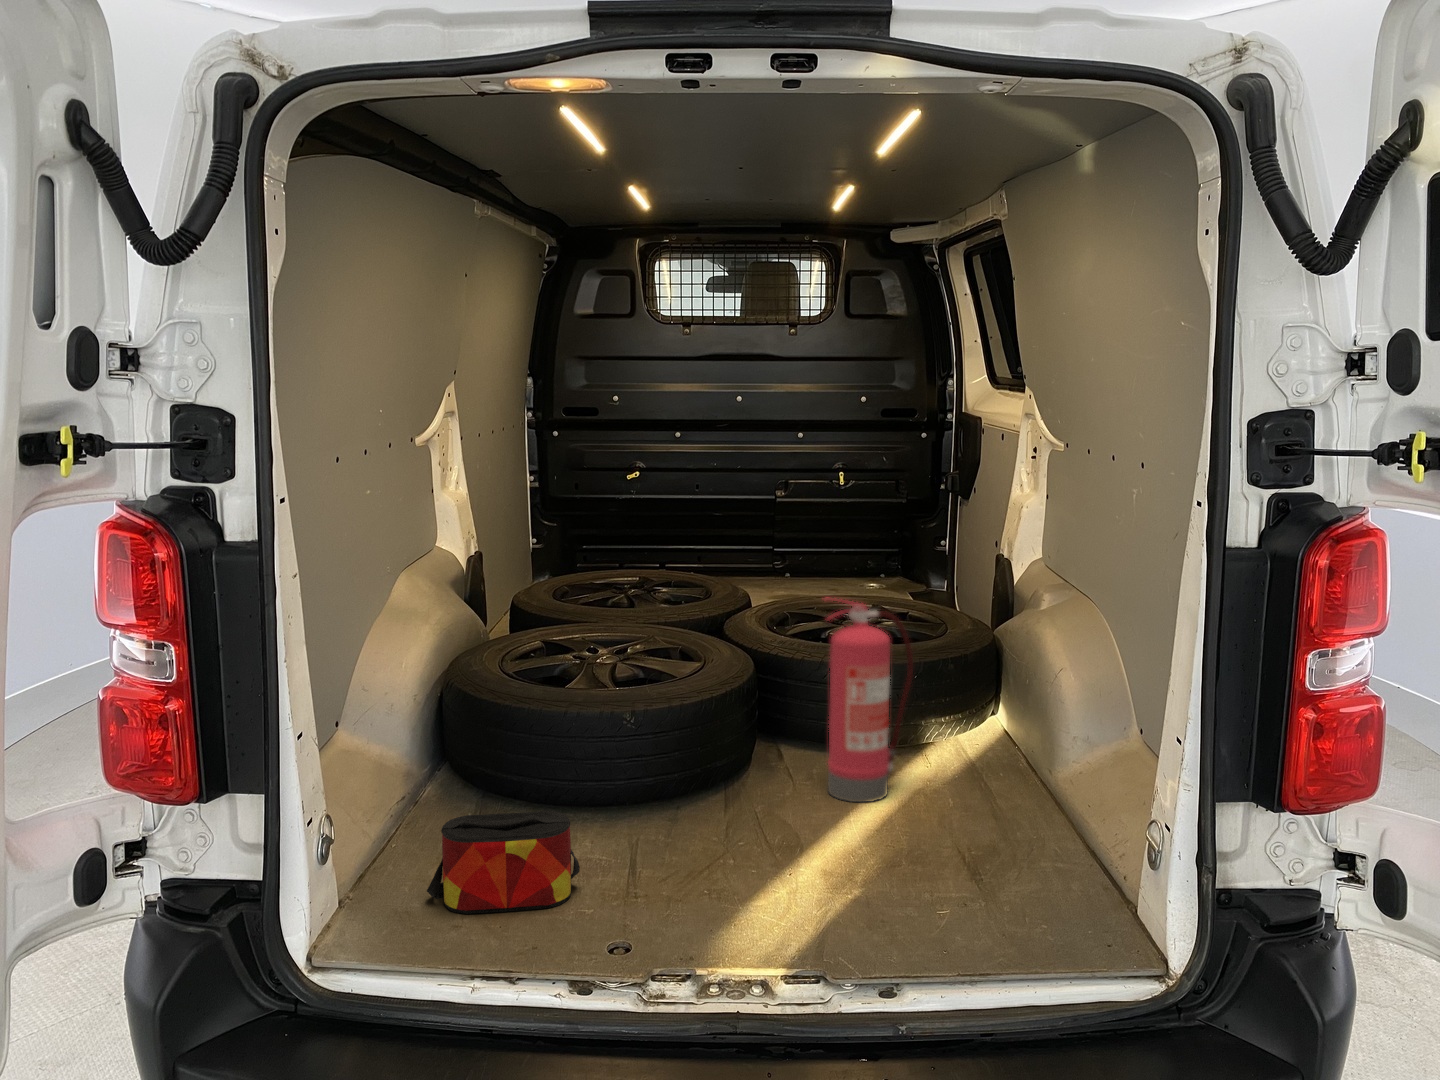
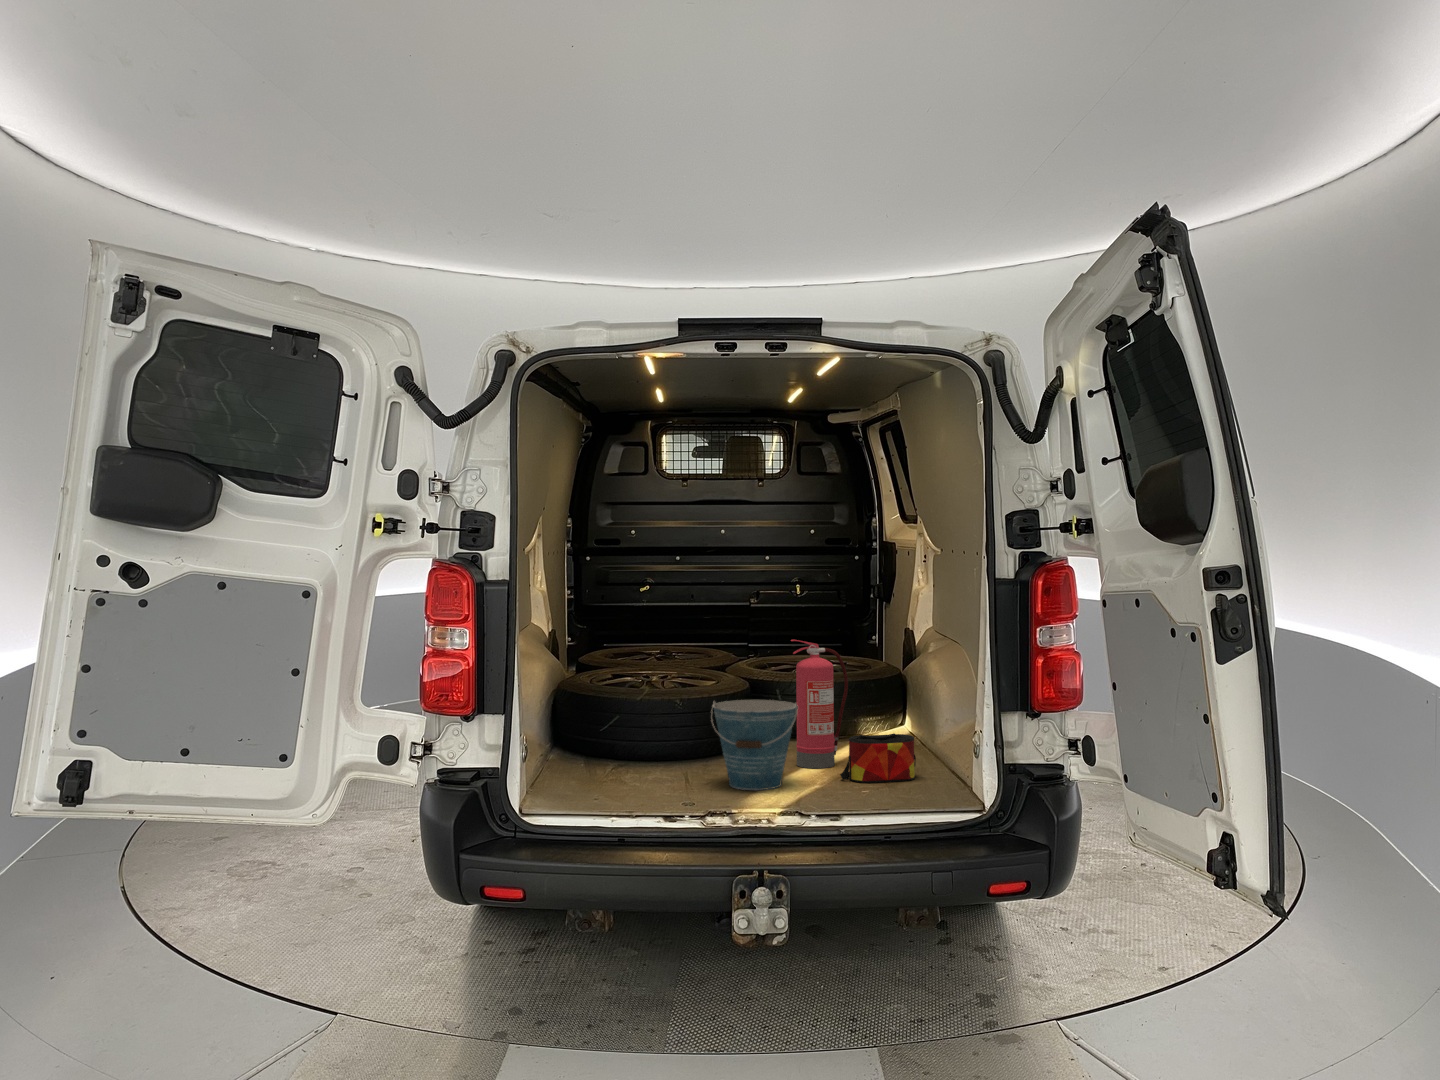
bucket: none [682,702,828,866] -> present [712,700,798,790]
bag: present [427,811,580,914] -> present [840,733,916,783]

